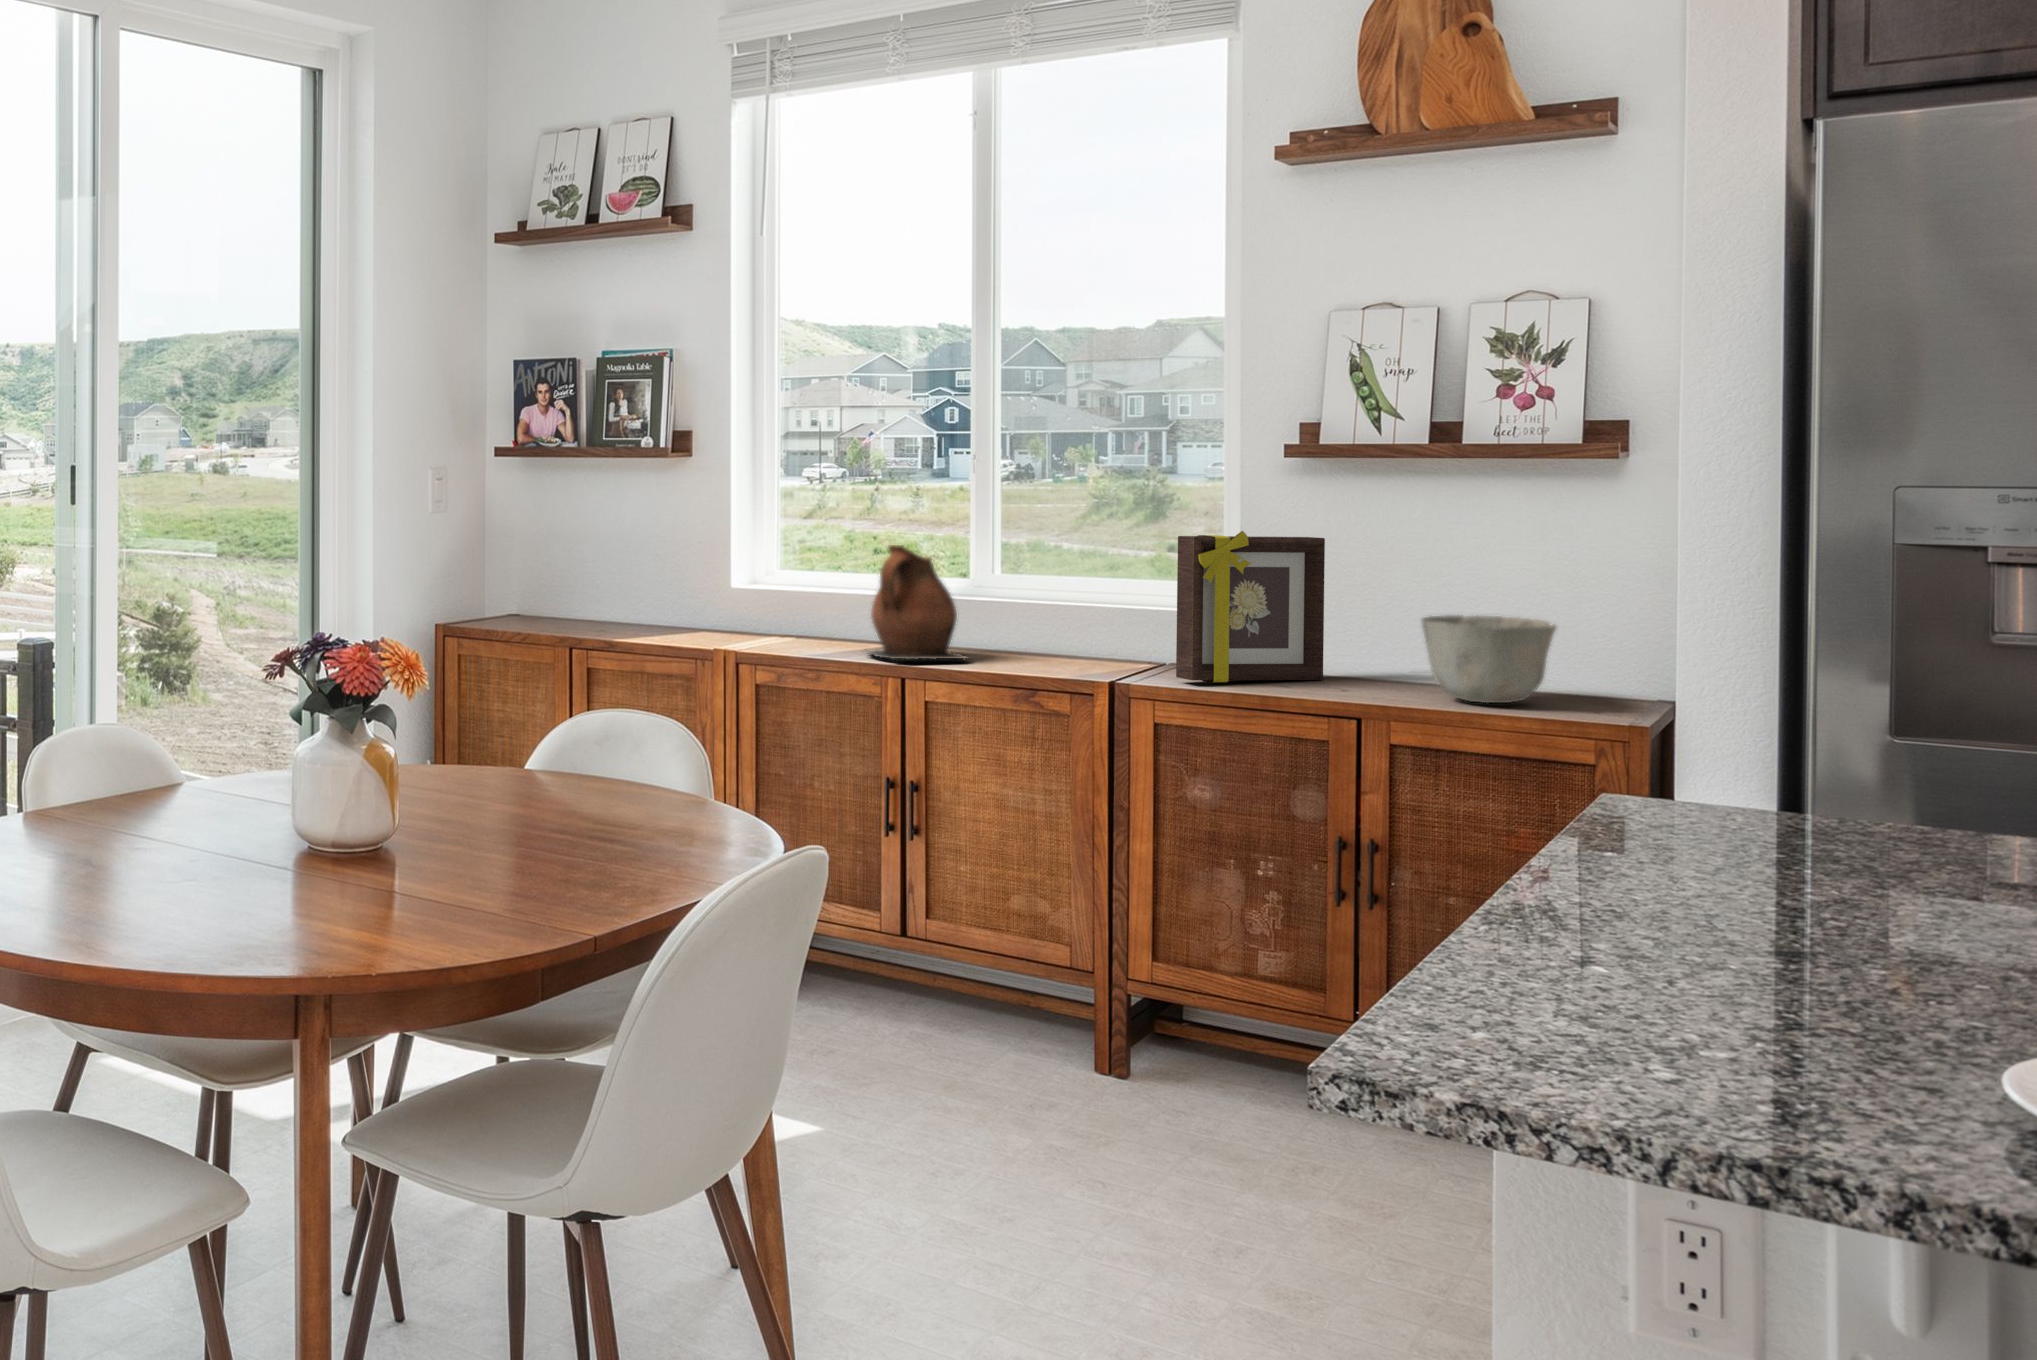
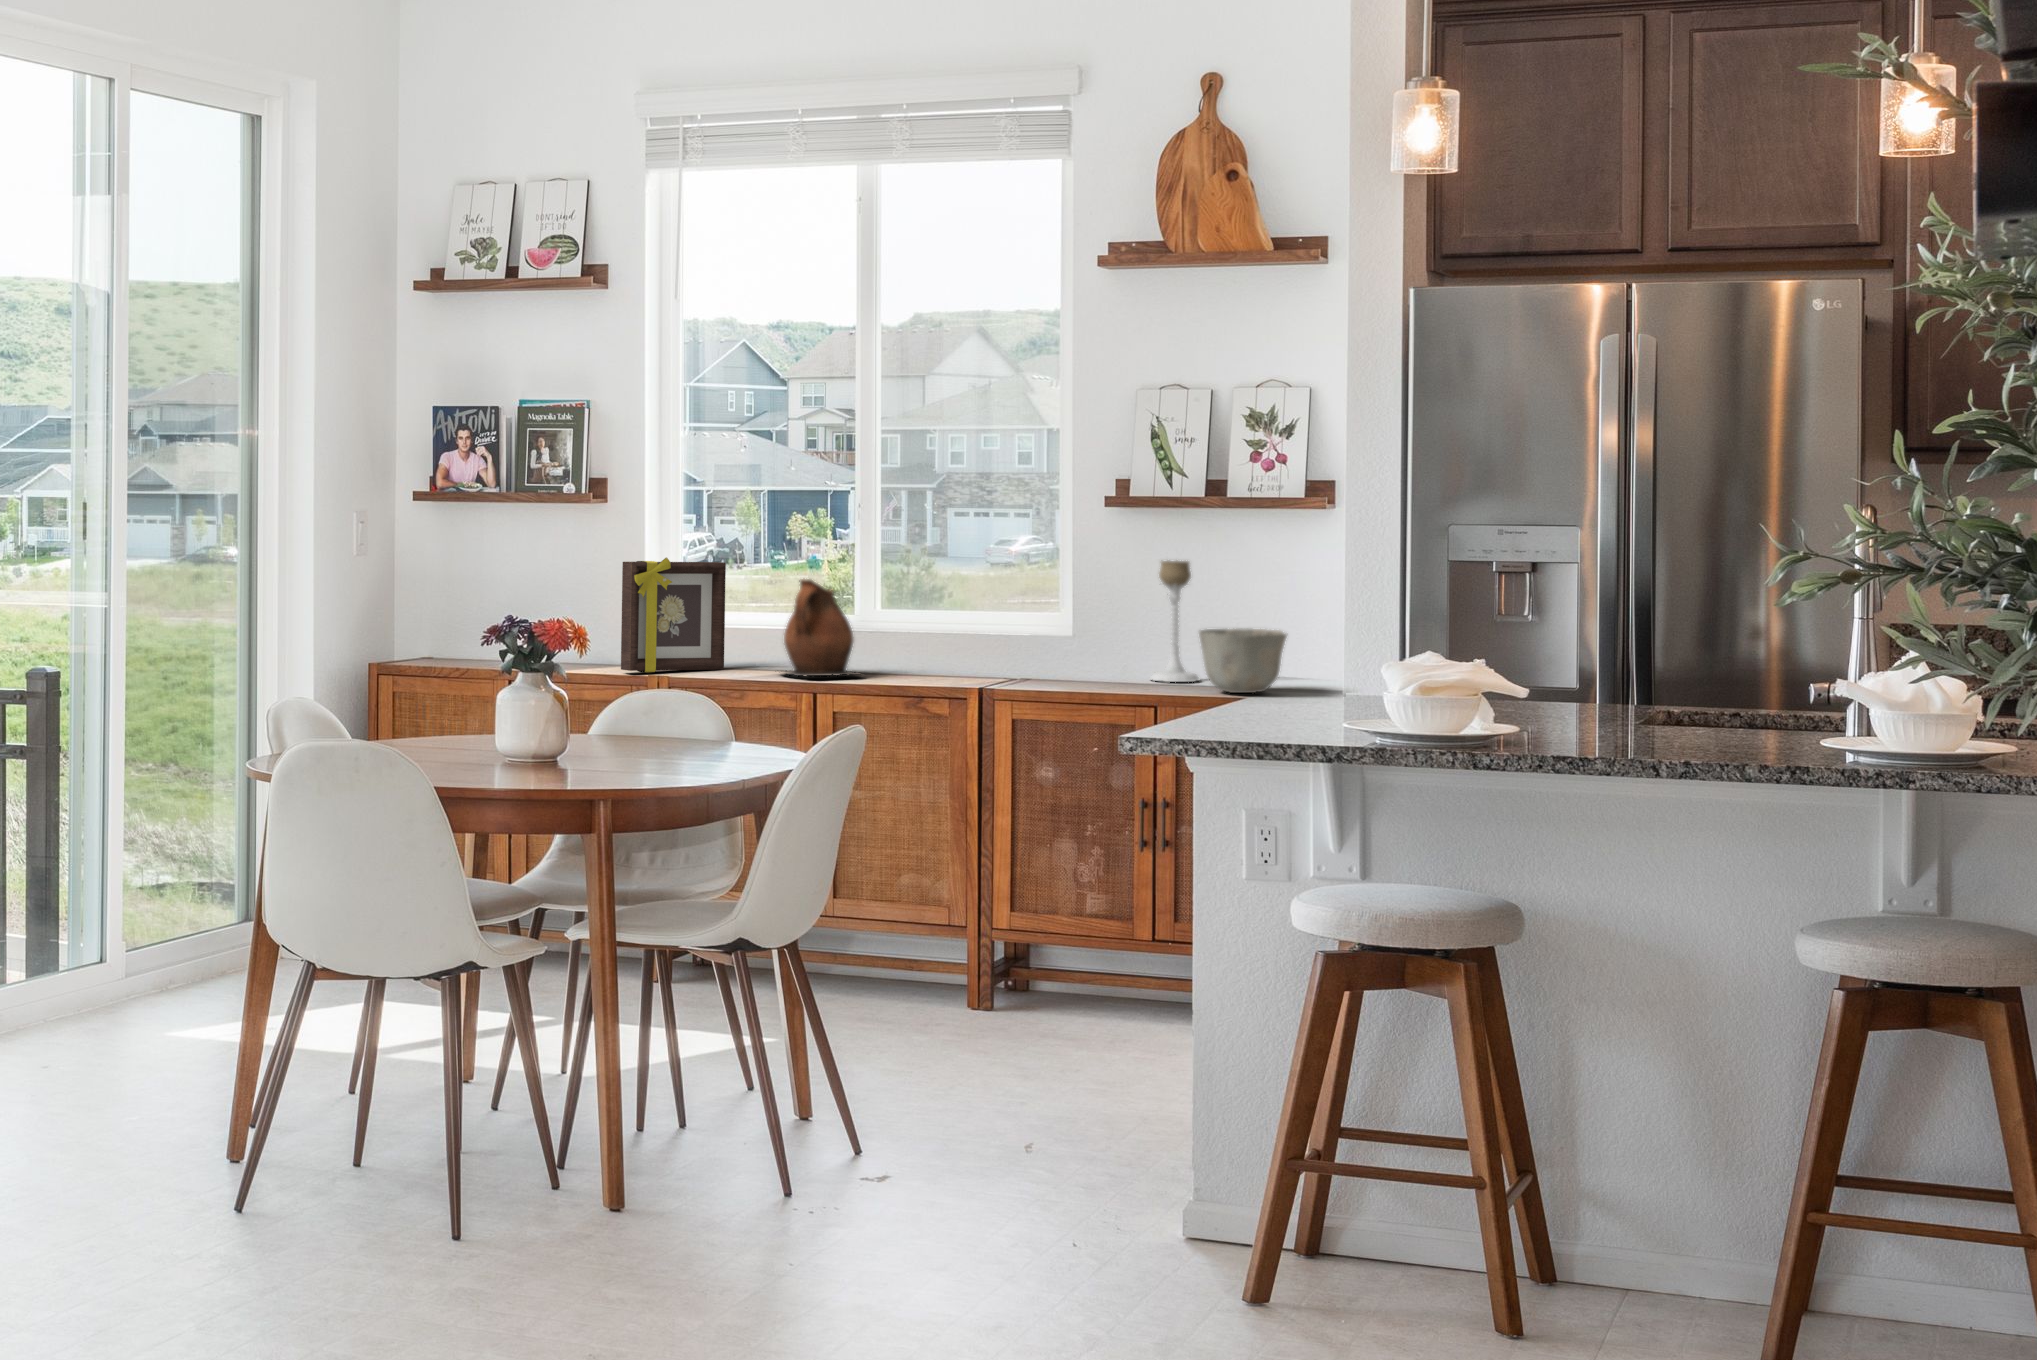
candle holder: none [1349,526,1423,681] -> present [1151,561,1199,682]
picture frame: present [1176,531,1325,683] -> present [621,557,726,672]

